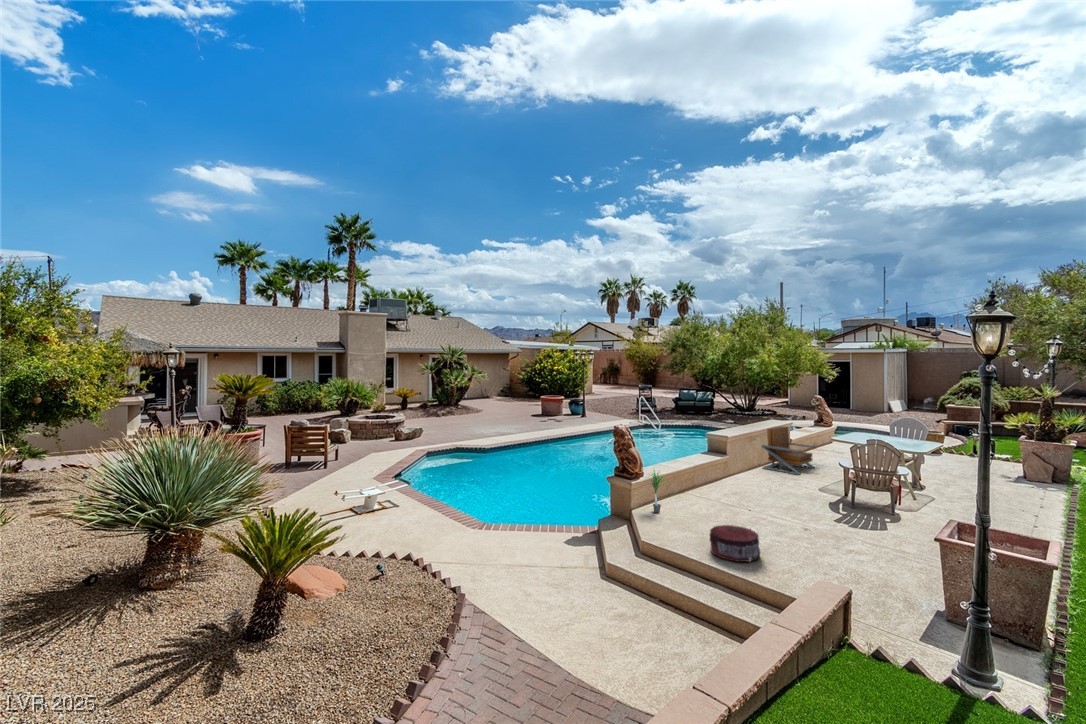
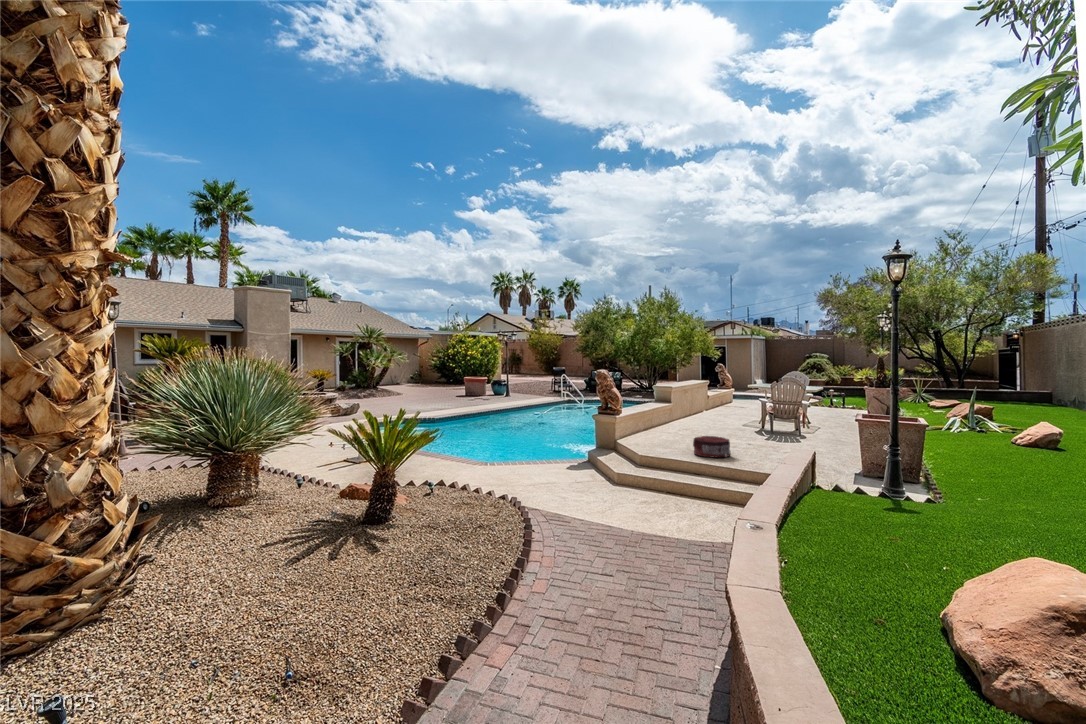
lounge chair: present [761,427,815,475] -> none [691,384,730,420]
potted plant: present [651,471,663,512] -> none [624,403,648,440]

